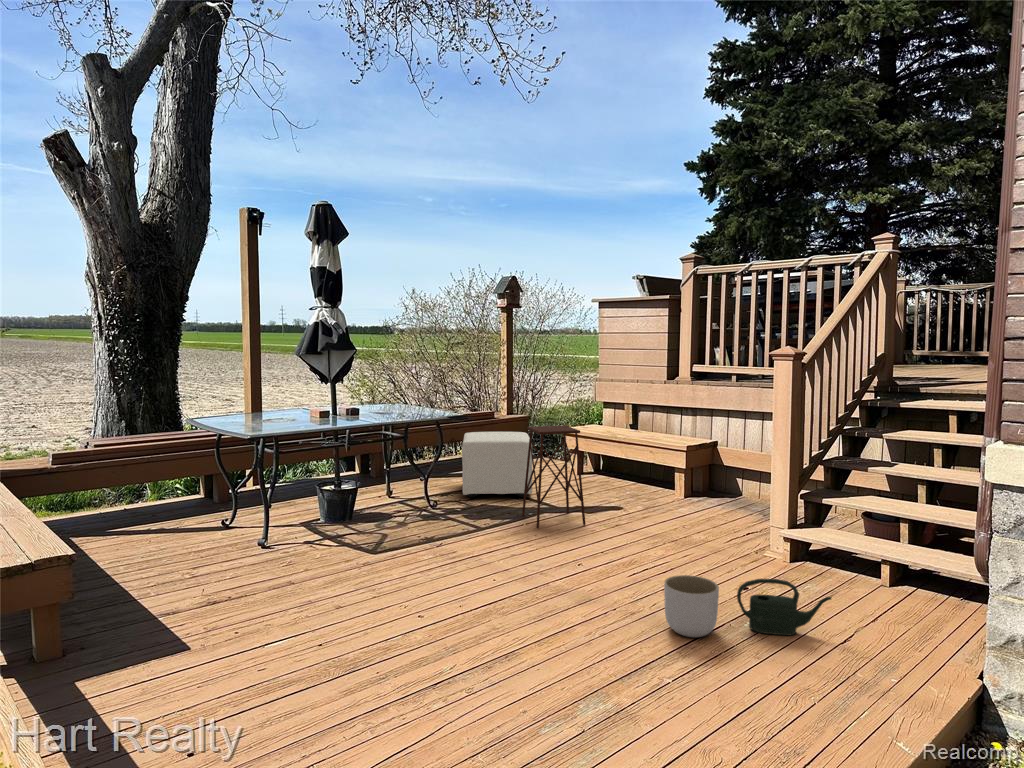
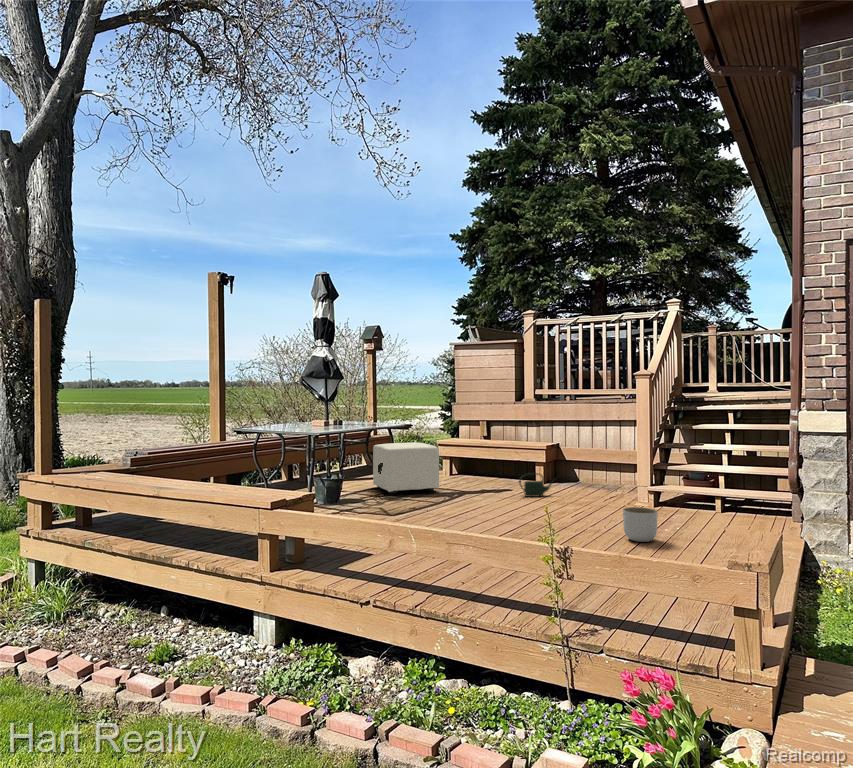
side table: present [522,426,586,528] -> none [449,431,501,506]
watering can: present [737,579,831,635] -> present [519,473,554,497]

